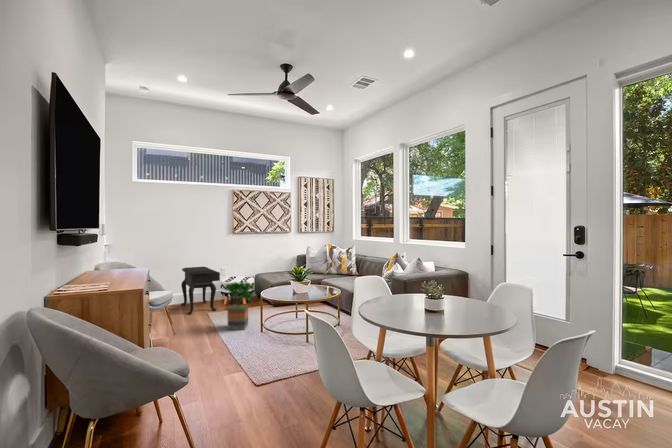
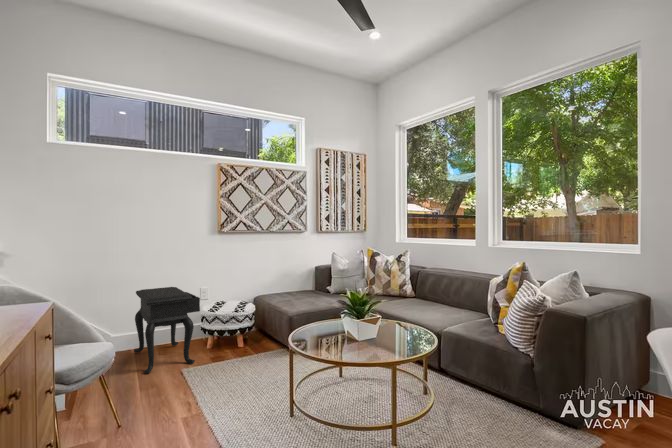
potted tree: present [225,282,253,330] -> none [210,320,270,418]

